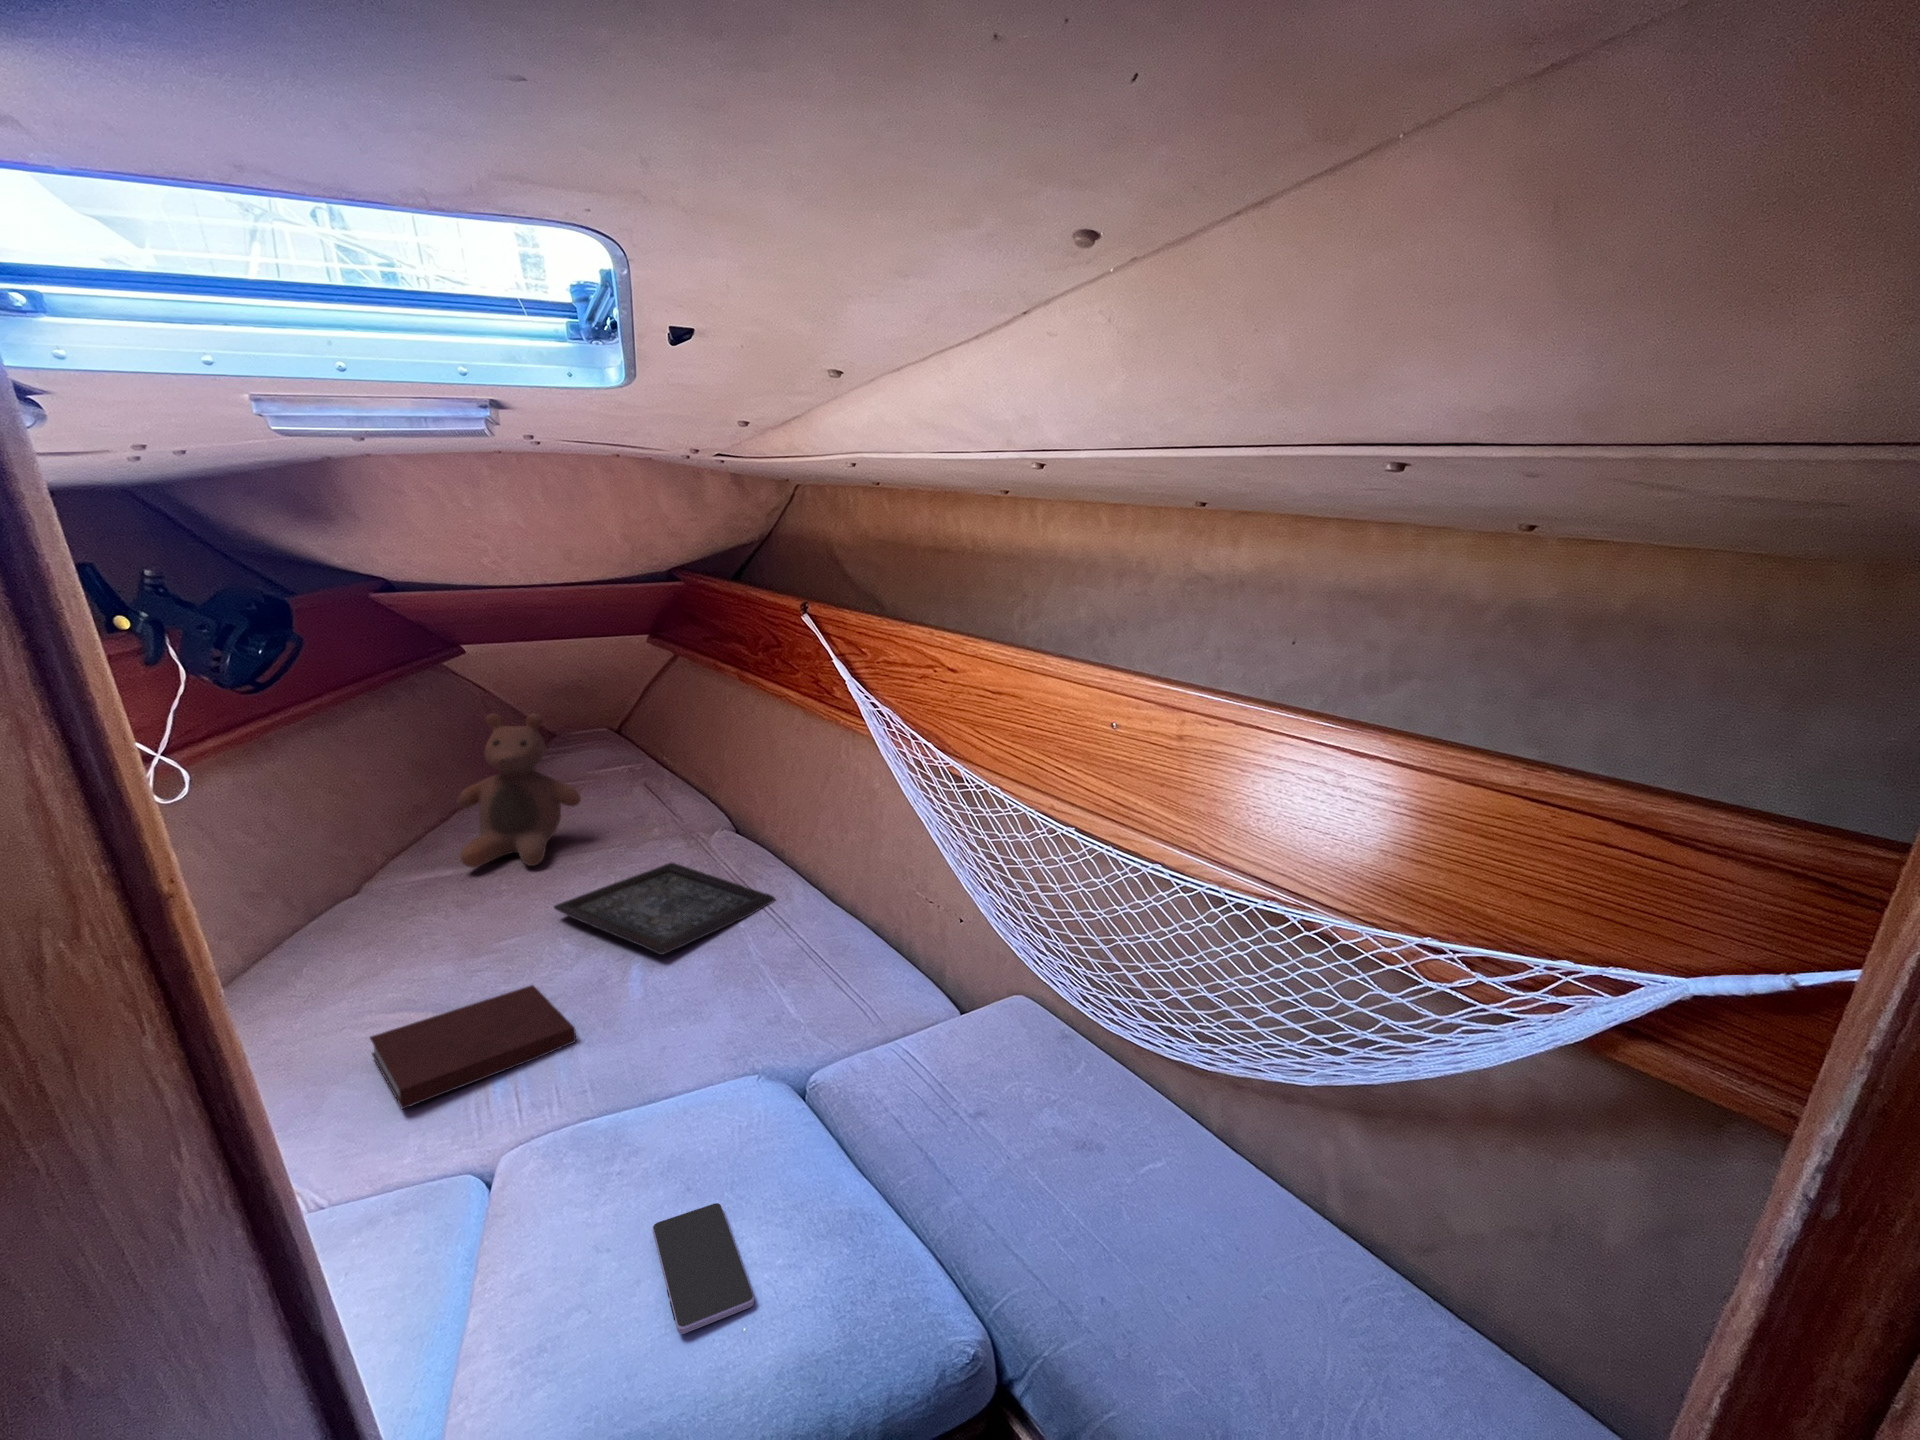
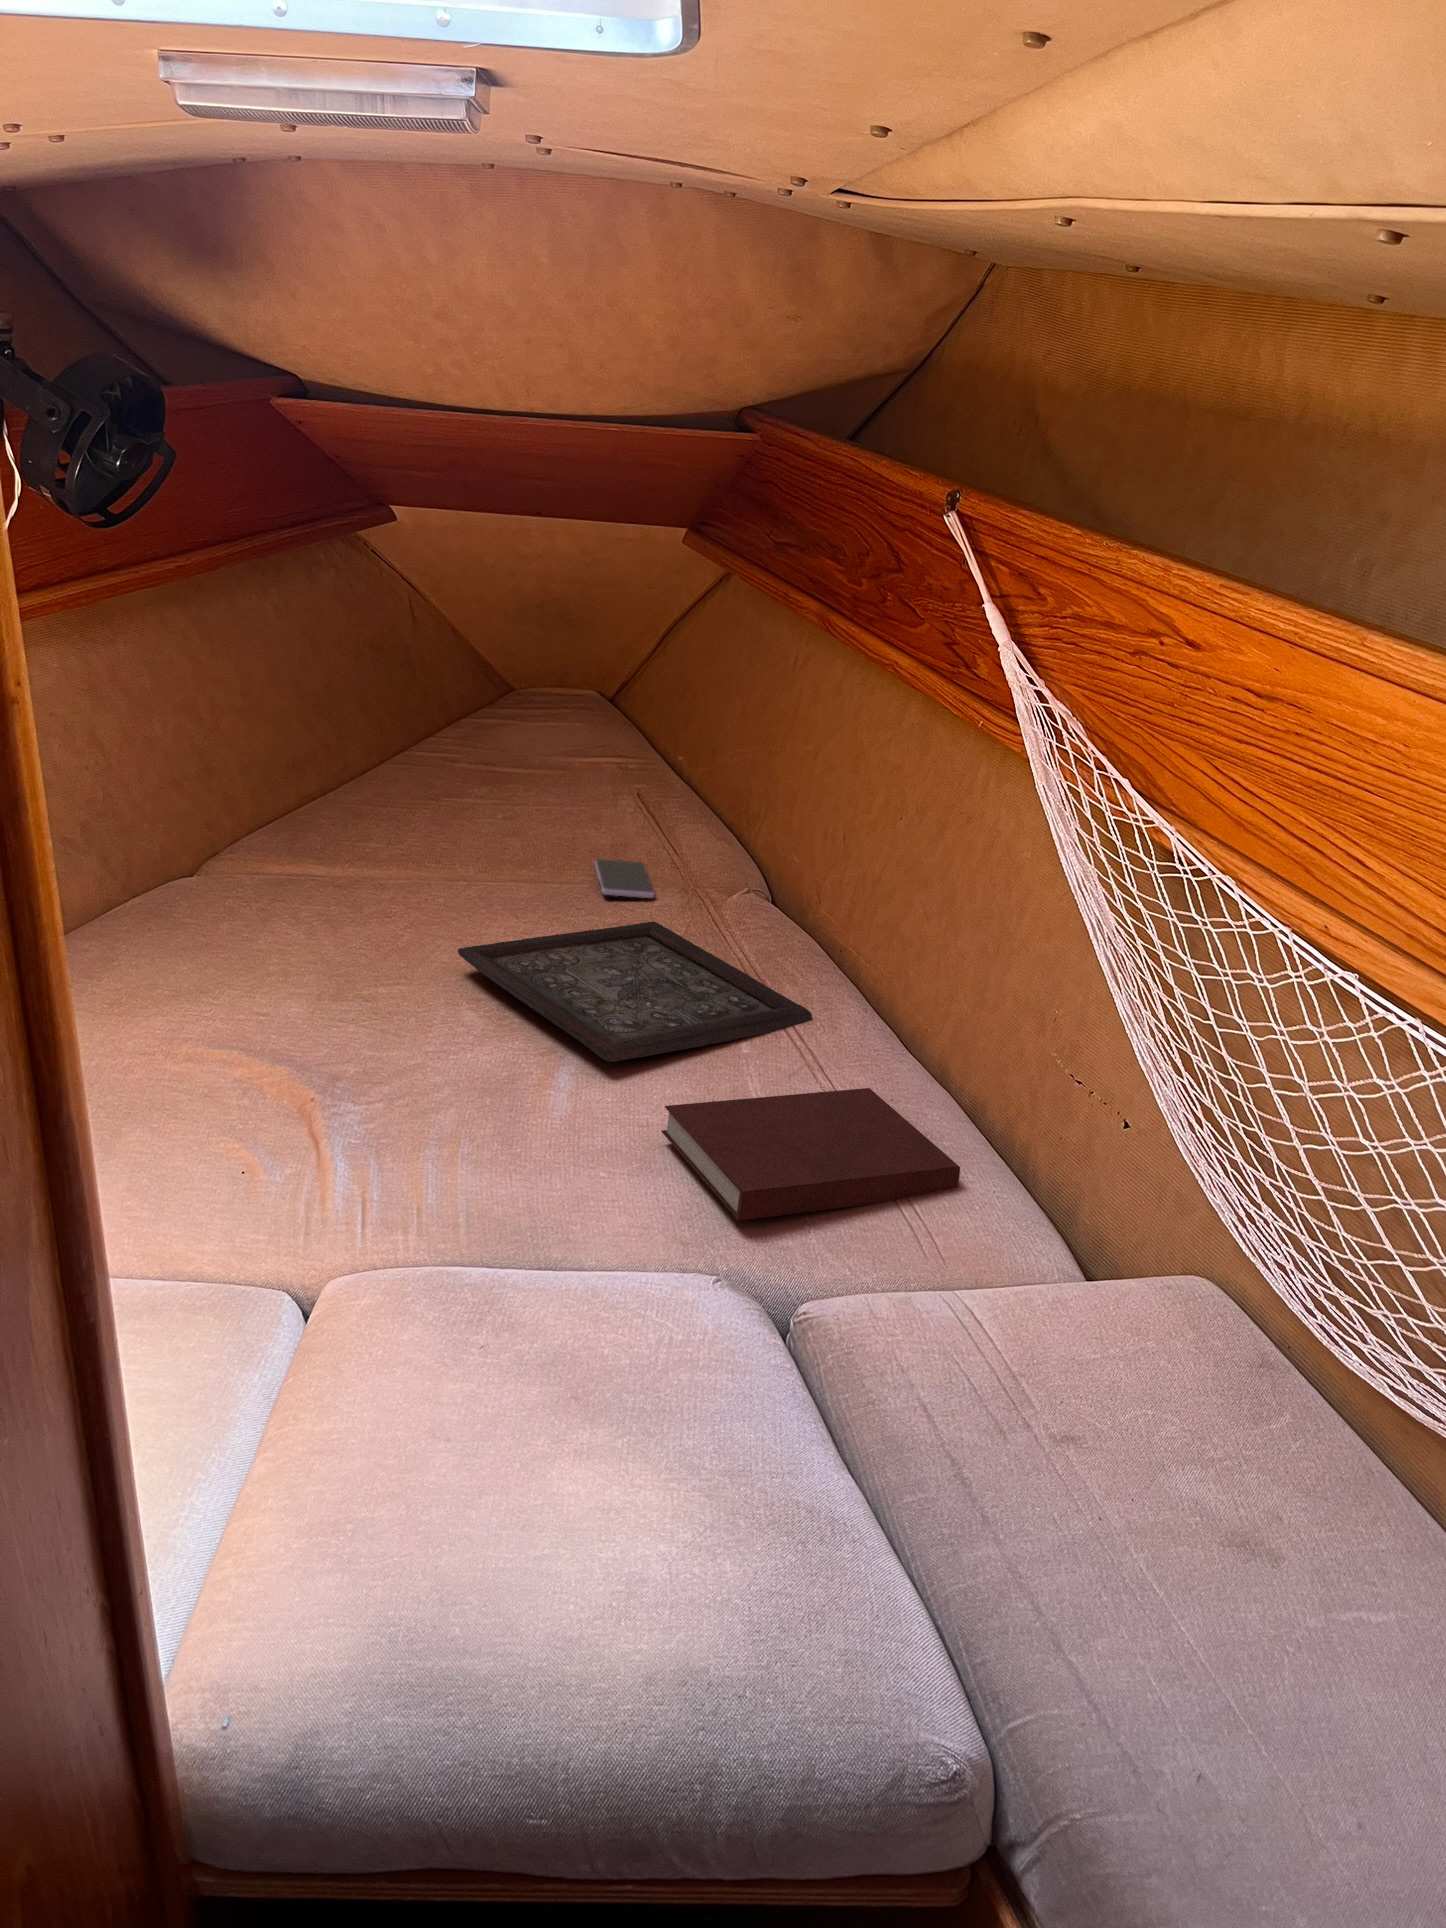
stuffed bear: present [457,713,581,868] -> none [336,618,530,882]
notebook: present [370,985,576,1109] -> present [661,1088,960,1221]
smartphone: present [653,1203,754,1334] -> present [595,859,654,898]

